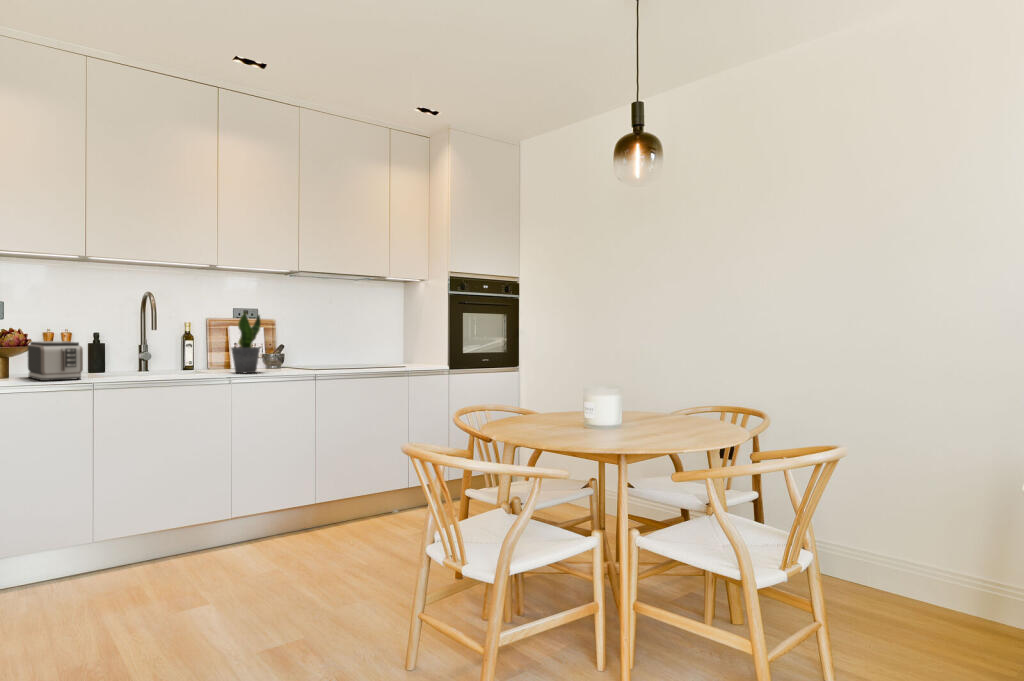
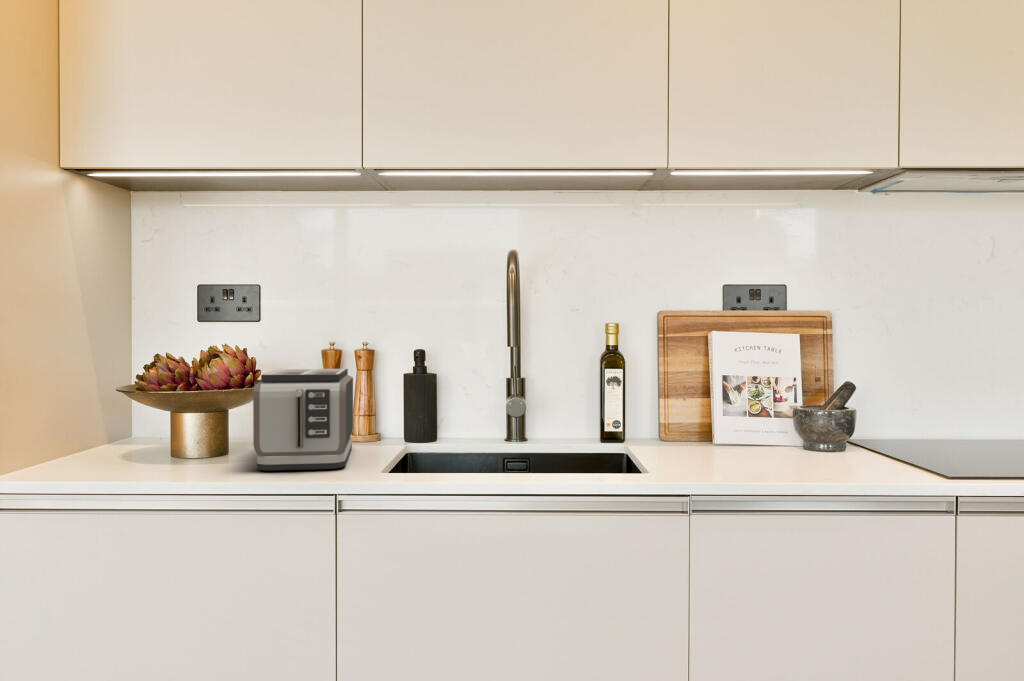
potted plant: present [231,313,261,373] -> none [710,283,795,471]

